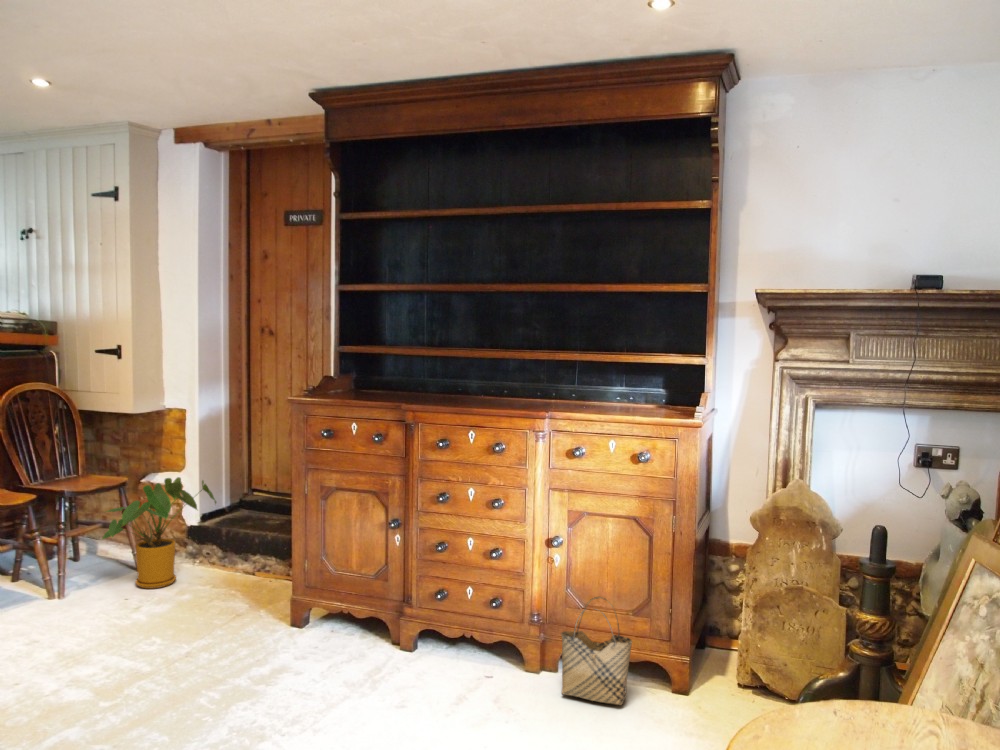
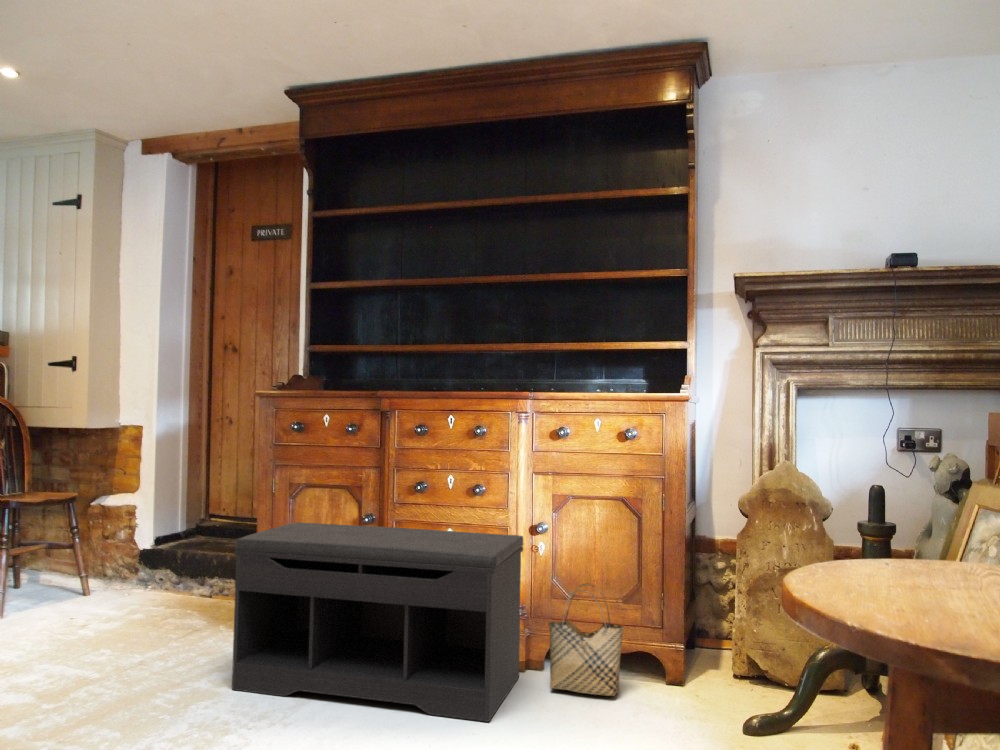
house plant: present [103,477,216,589] -> none [44,493,173,611]
bench: none [268,526,539,733] -> present [232,522,523,722]

